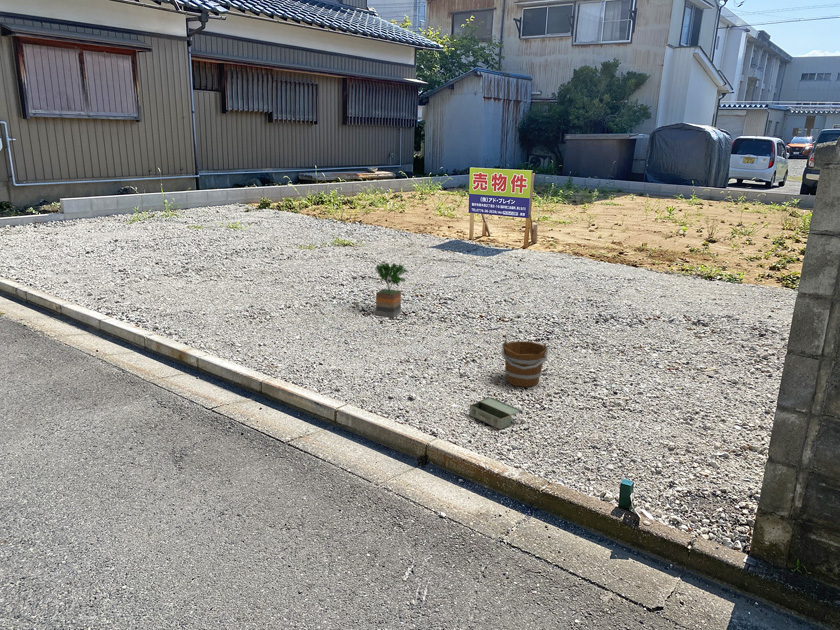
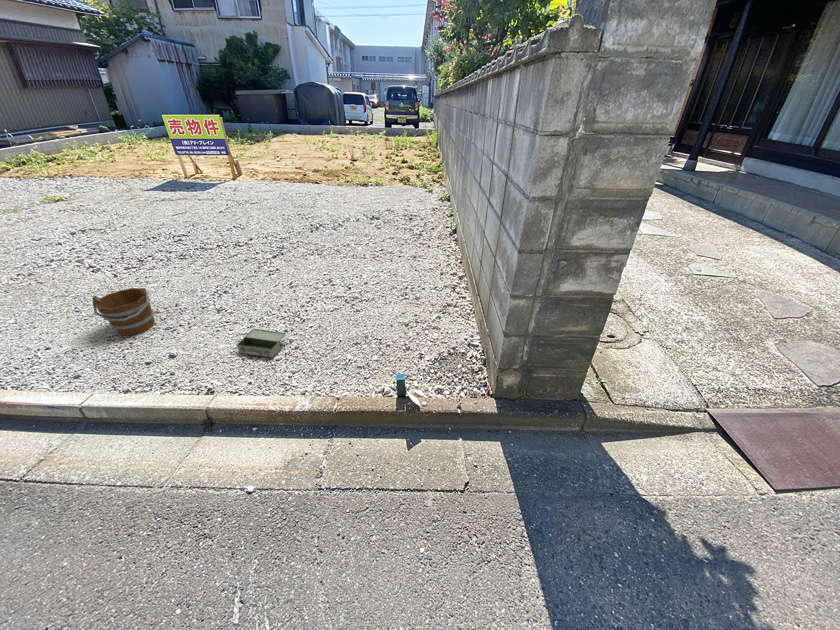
potted tree: present [375,263,407,317] -> none [82,215,136,269]
bucket: present [502,340,548,387] -> present [92,288,155,335]

